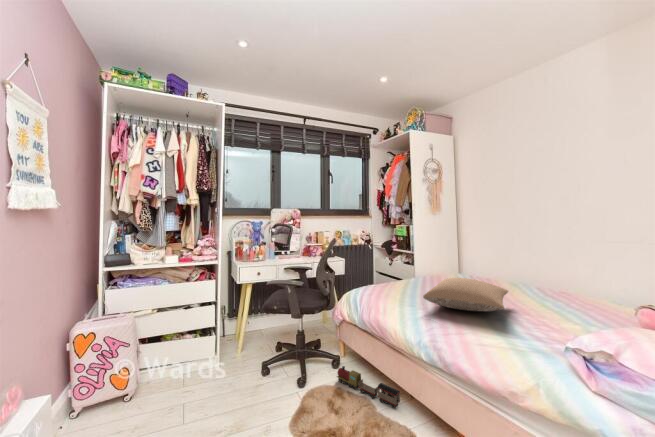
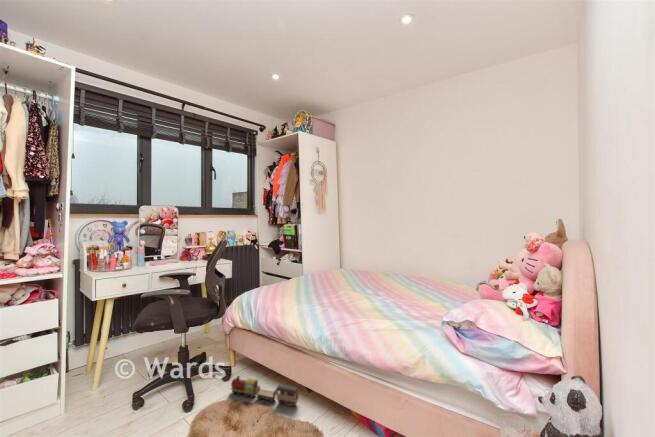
pillow: present [423,278,508,311] -> none [321,273,388,301]

